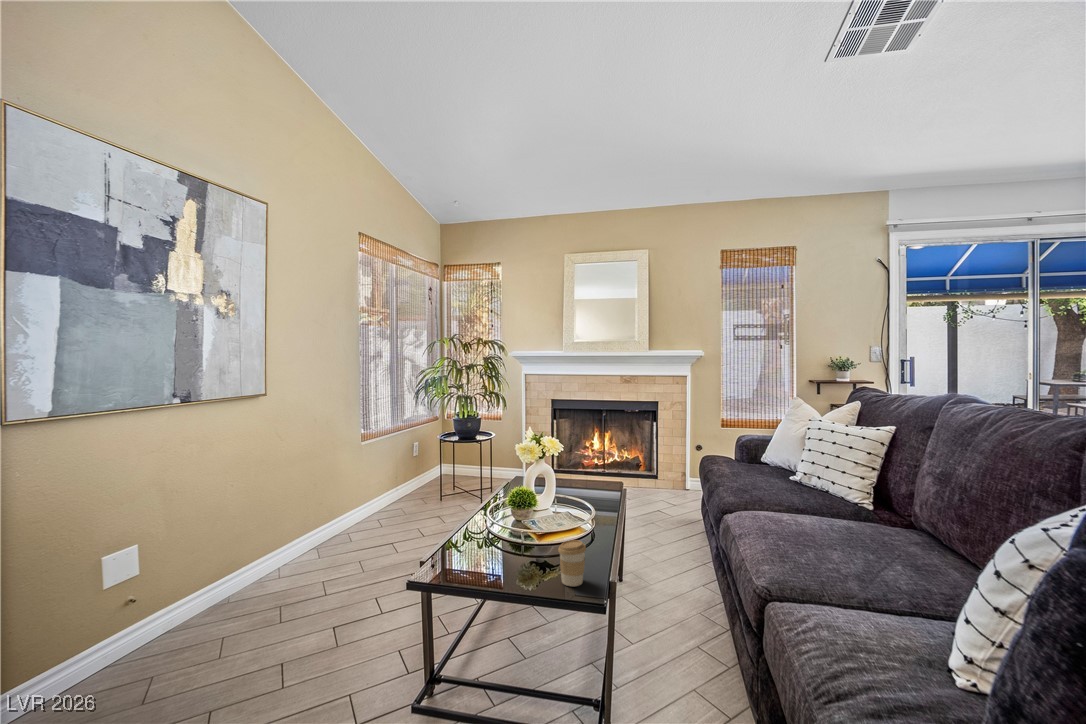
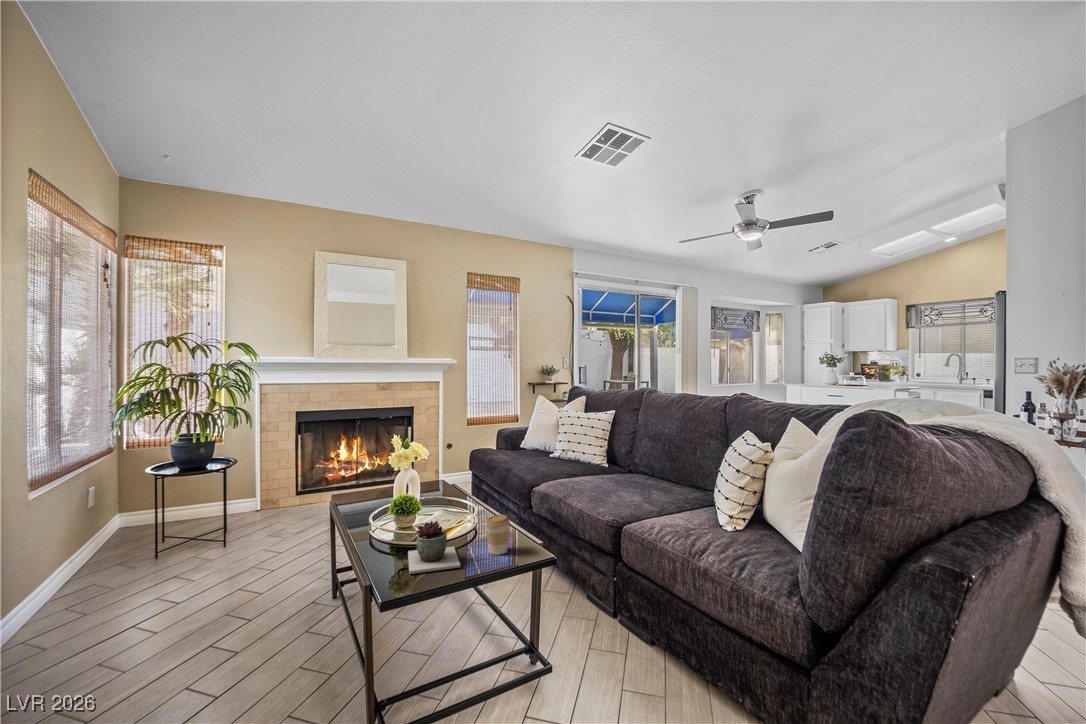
succulent plant: none [471,529,541,586] -> present [408,521,460,574]

